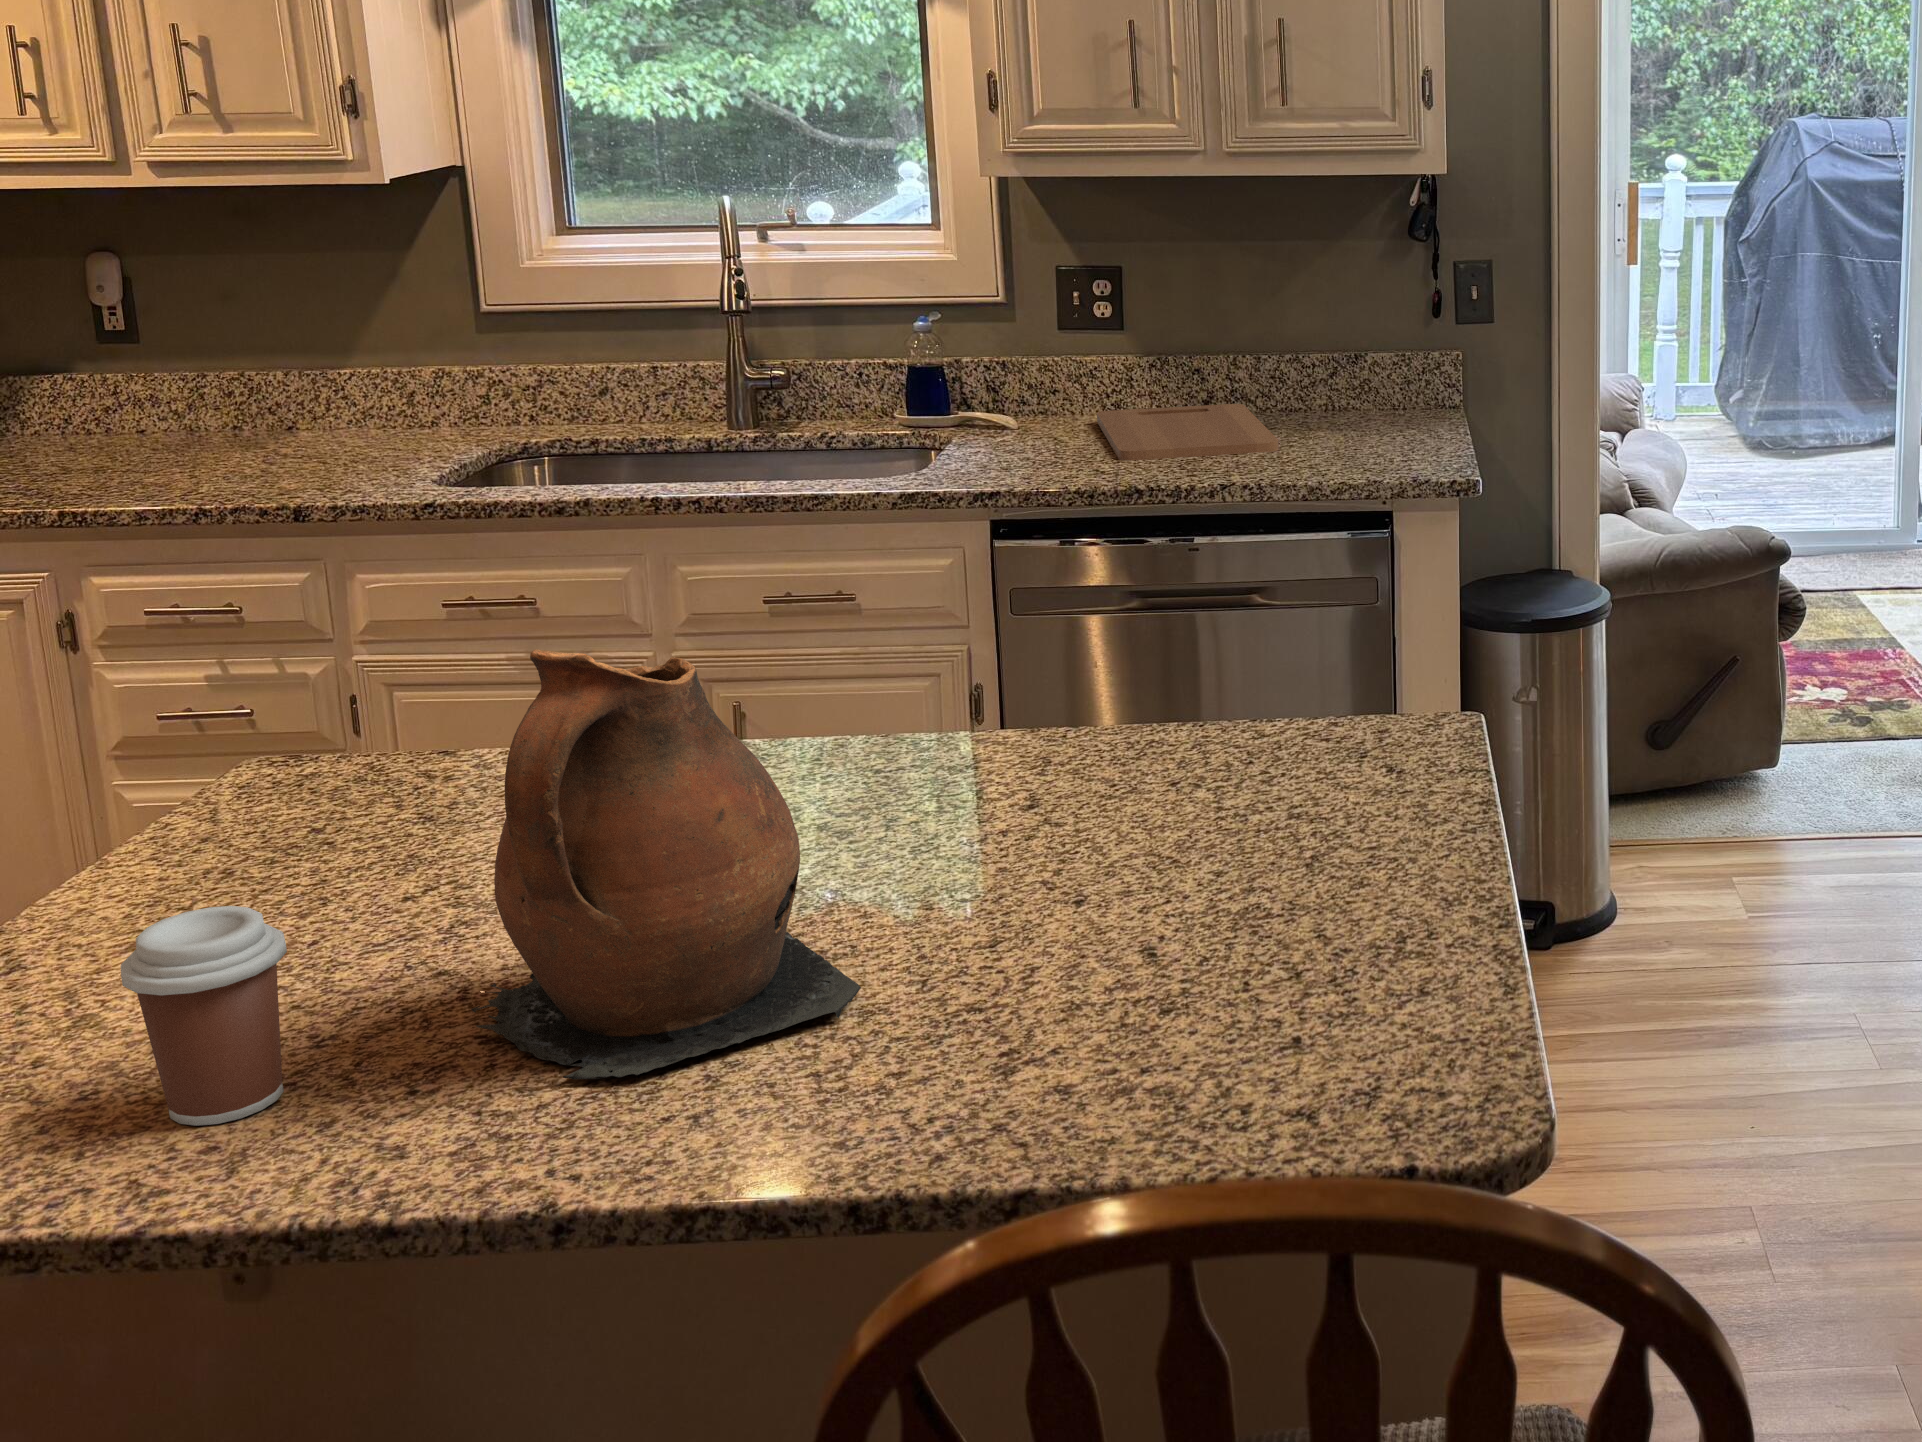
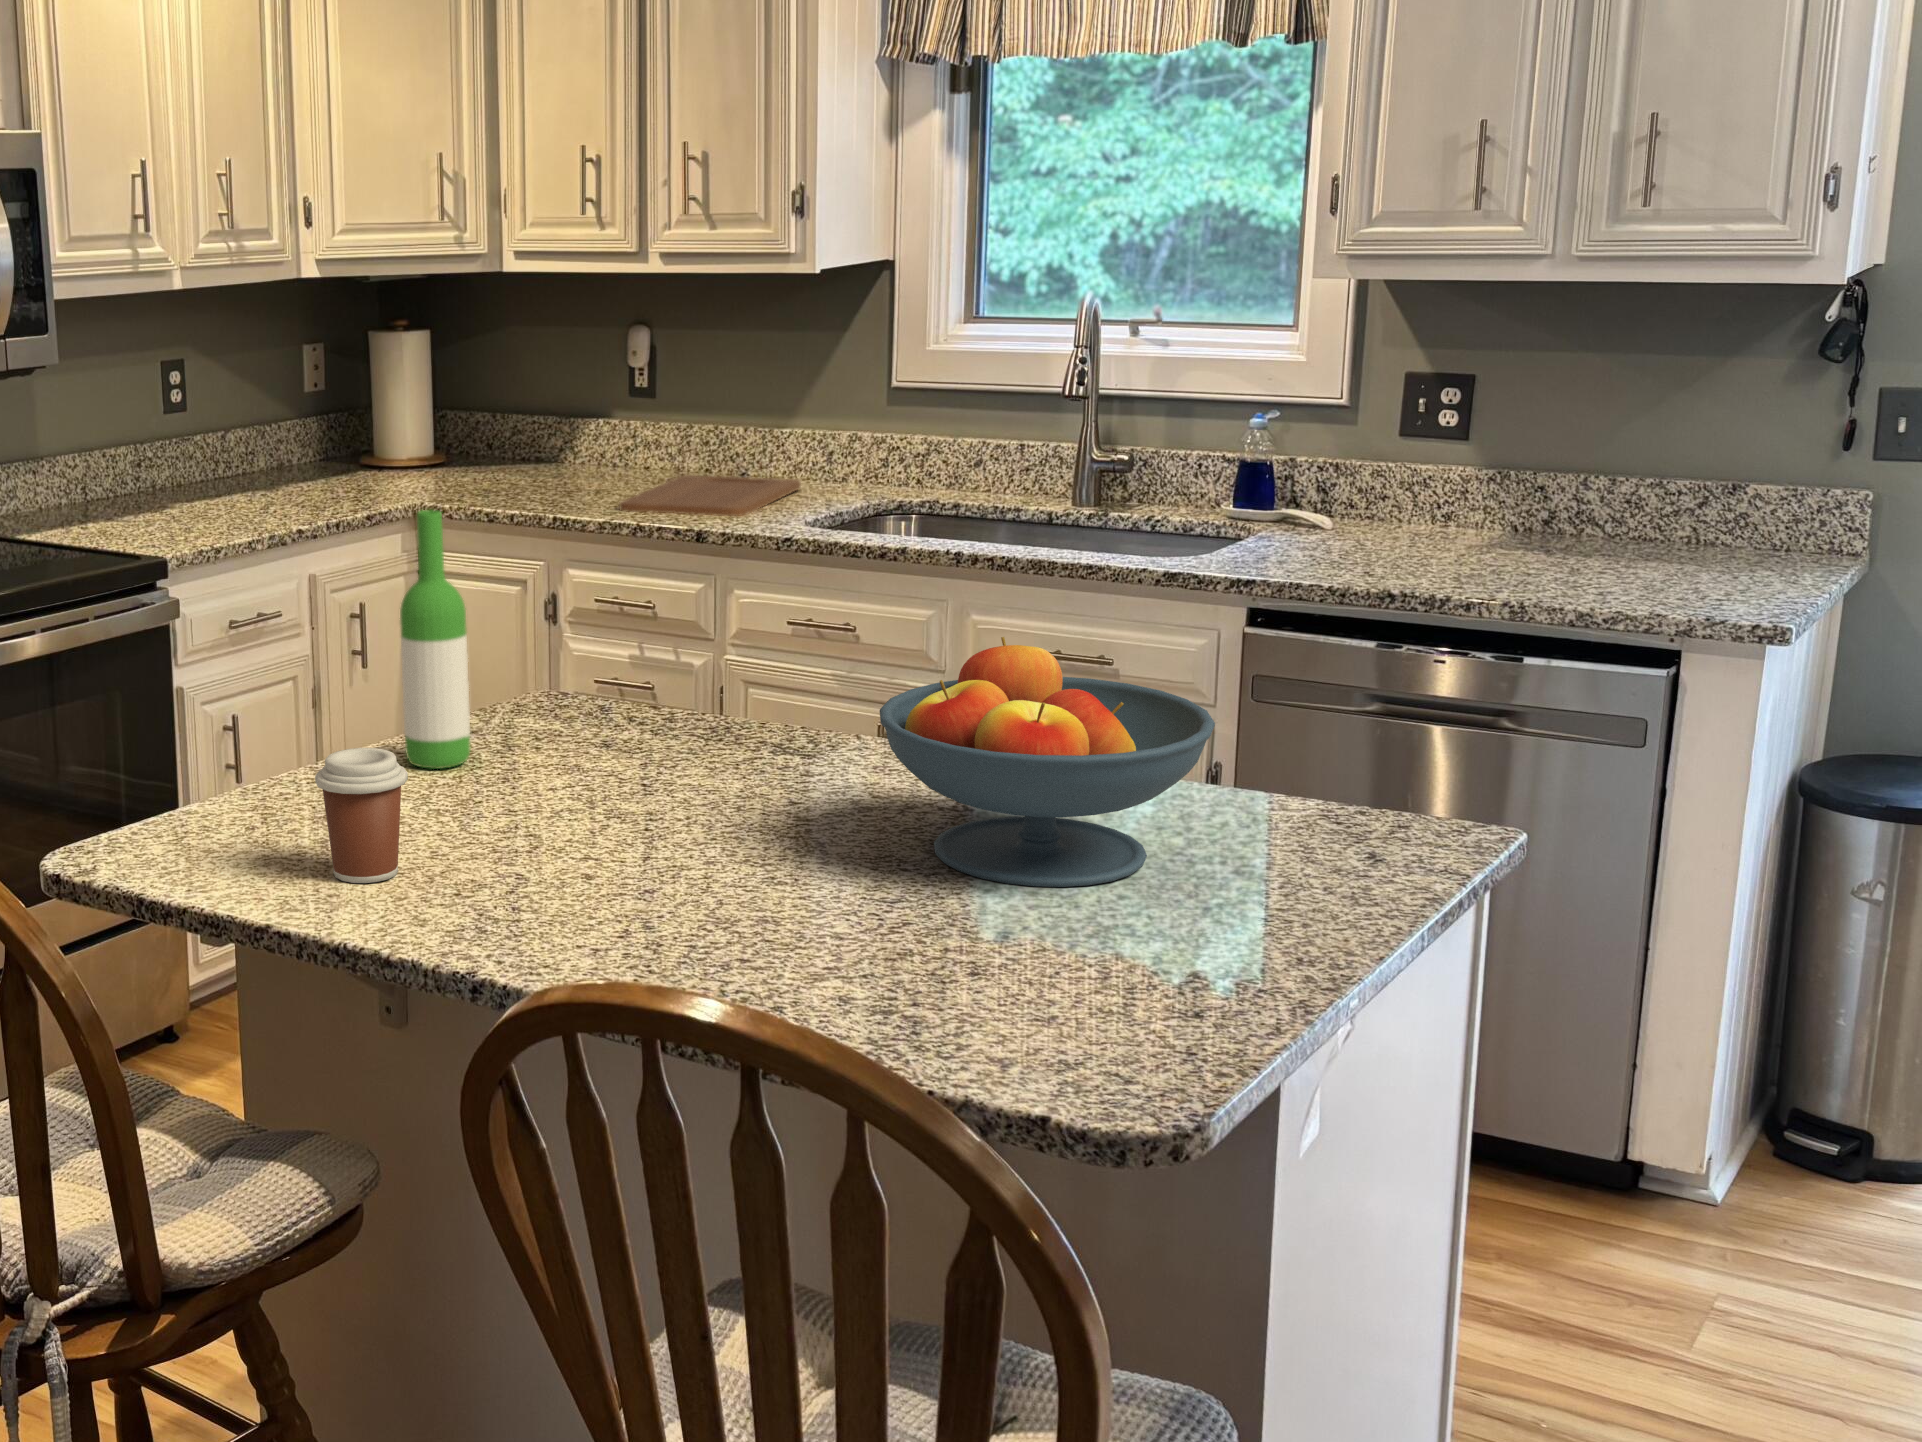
cutting board: present [1097,404,1279,460] -> present [620,475,801,516]
wine bottle: none [98,529,241,907] -> present [400,510,470,769]
fruit bowl: none [897,592,1280,882] -> present [880,637,1215,887]
ceramic pitcher: present [471,649,861,1079] -> none [516,609,757,919]

